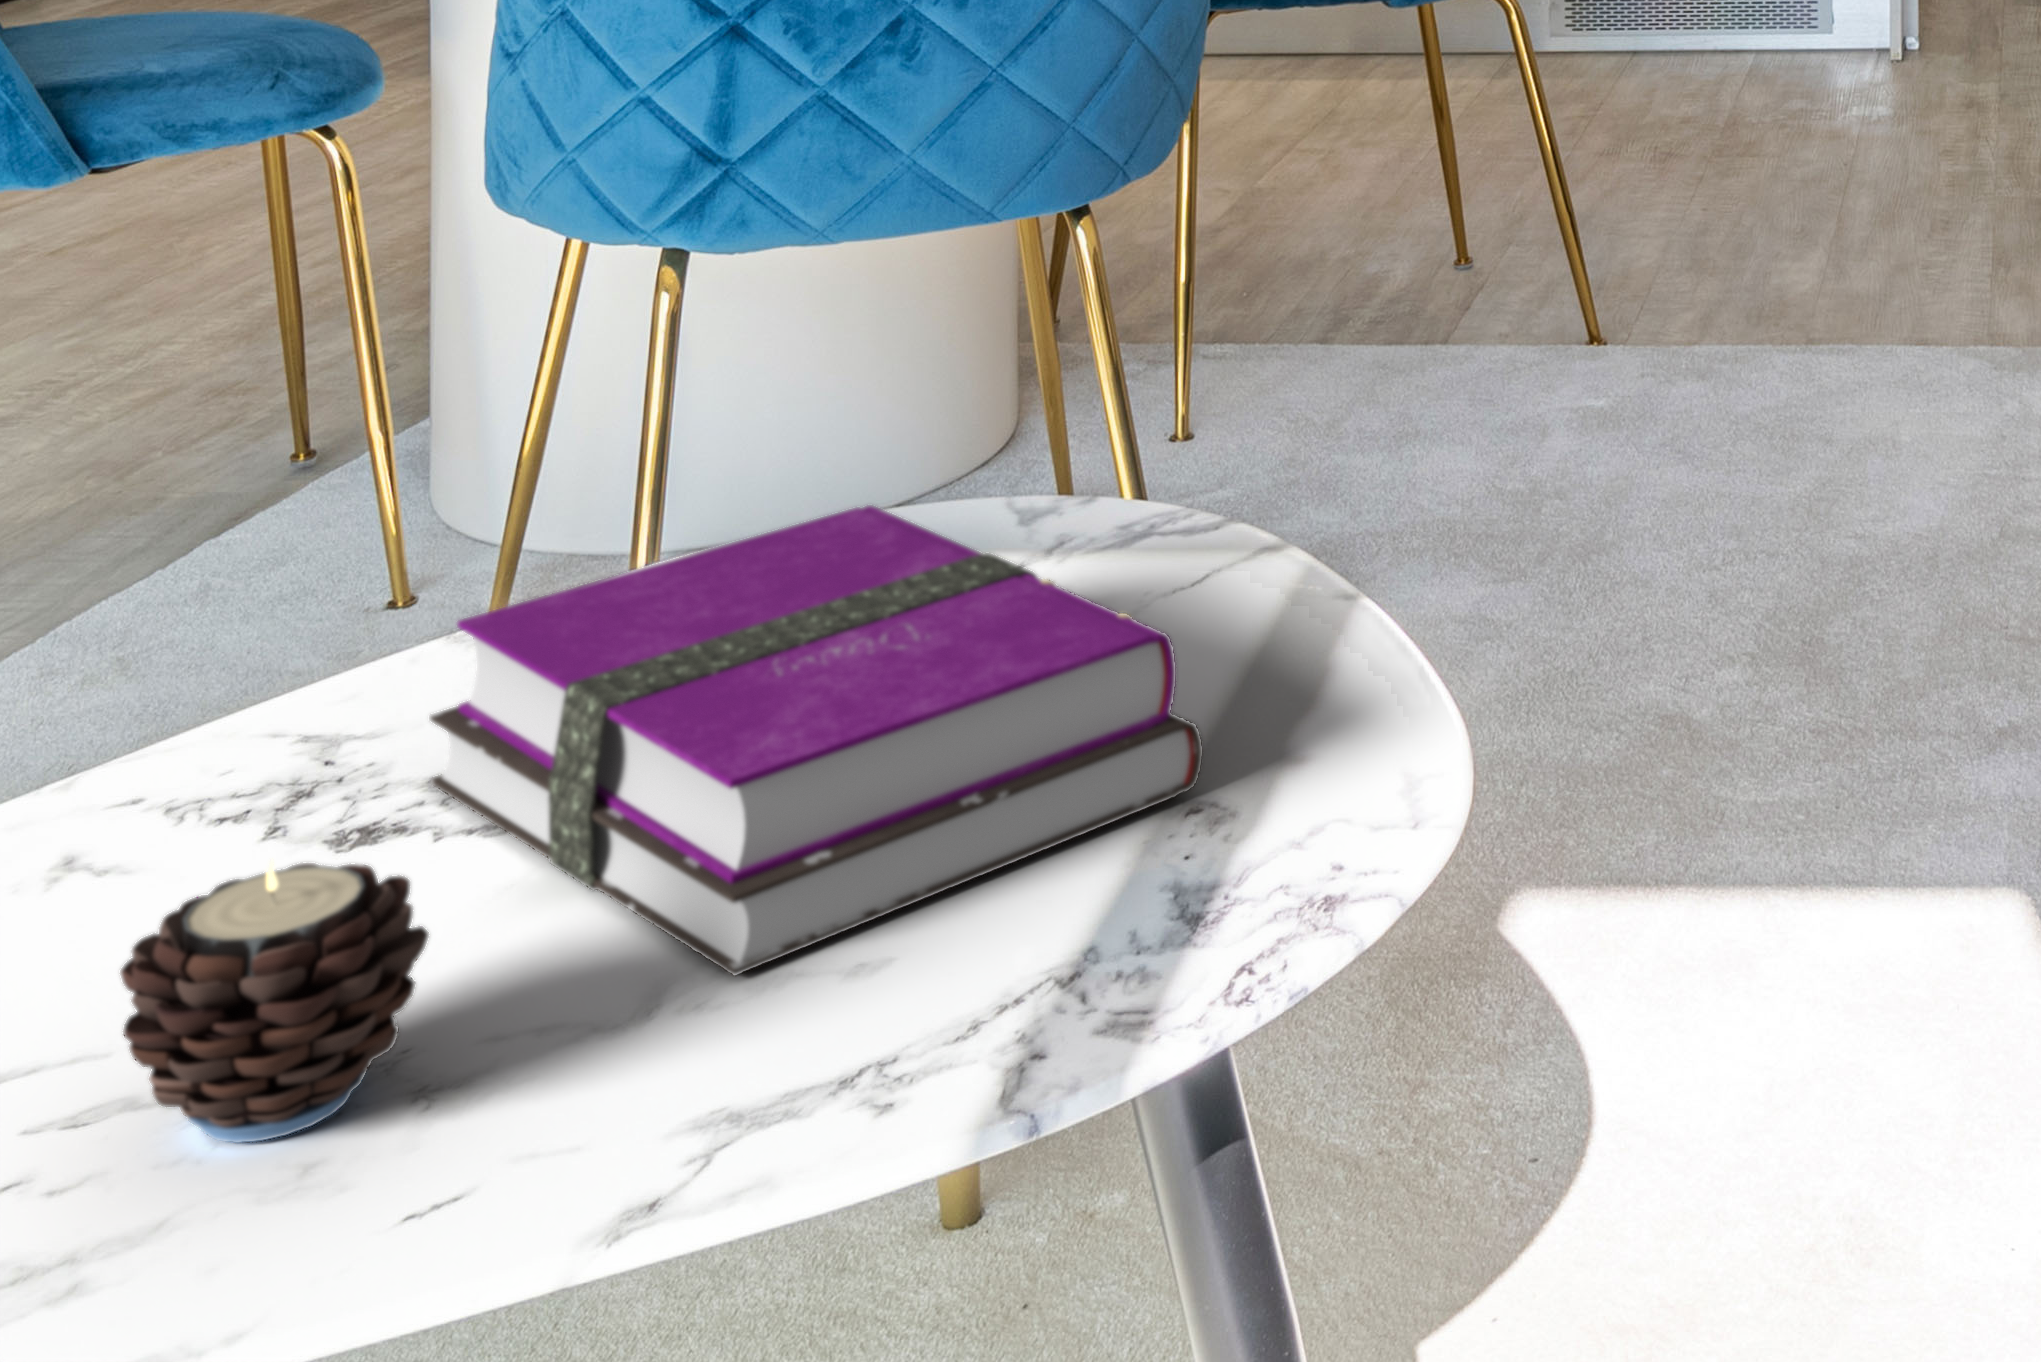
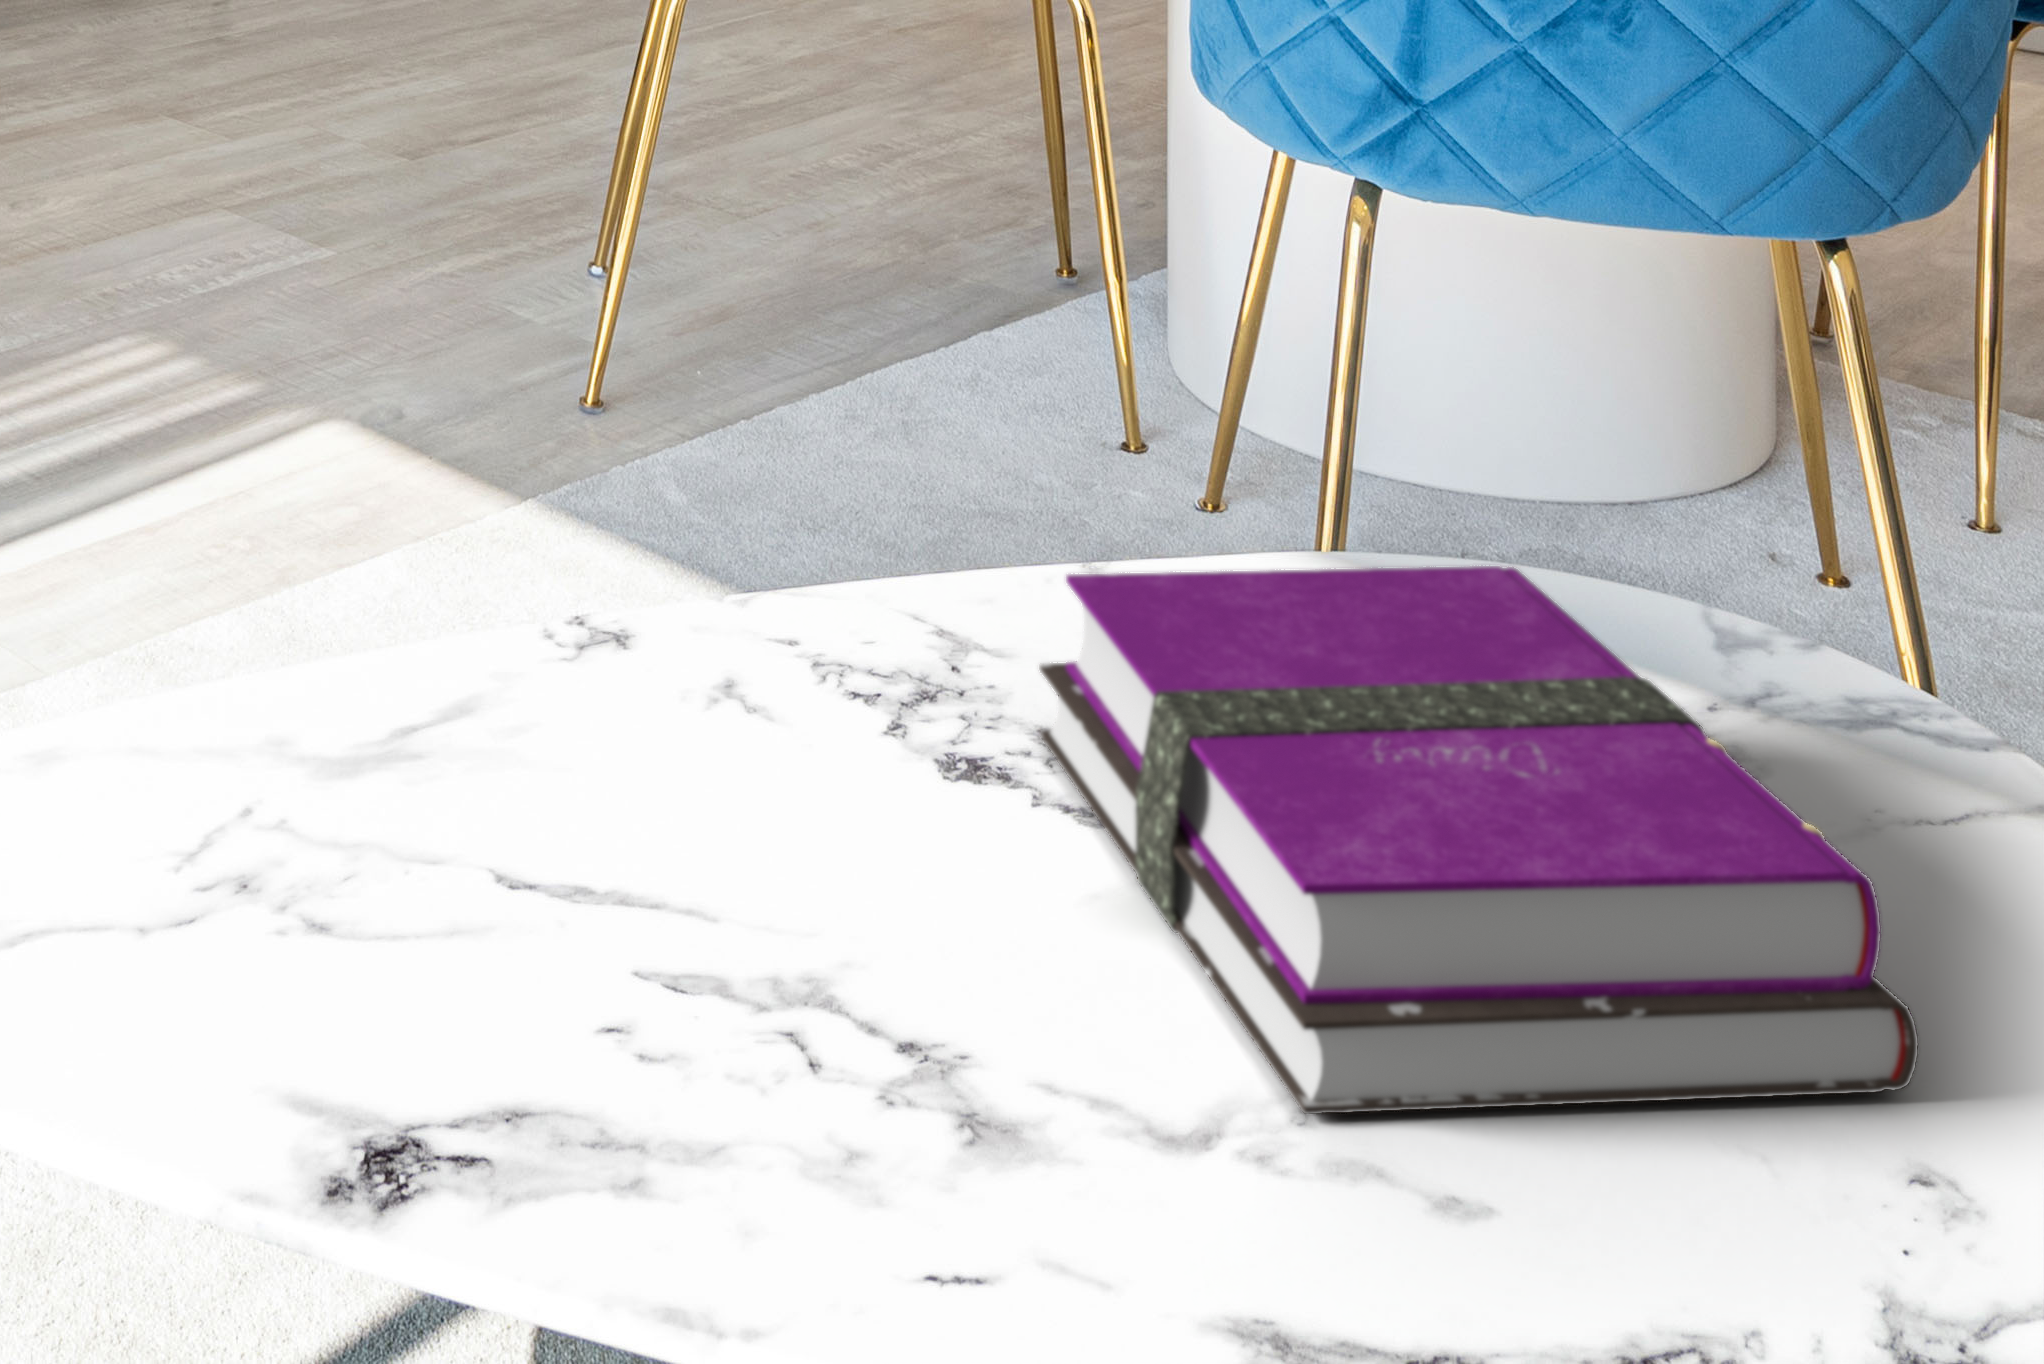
candle: present [121,858,428,1143] -> none [703,806,980,1104]

